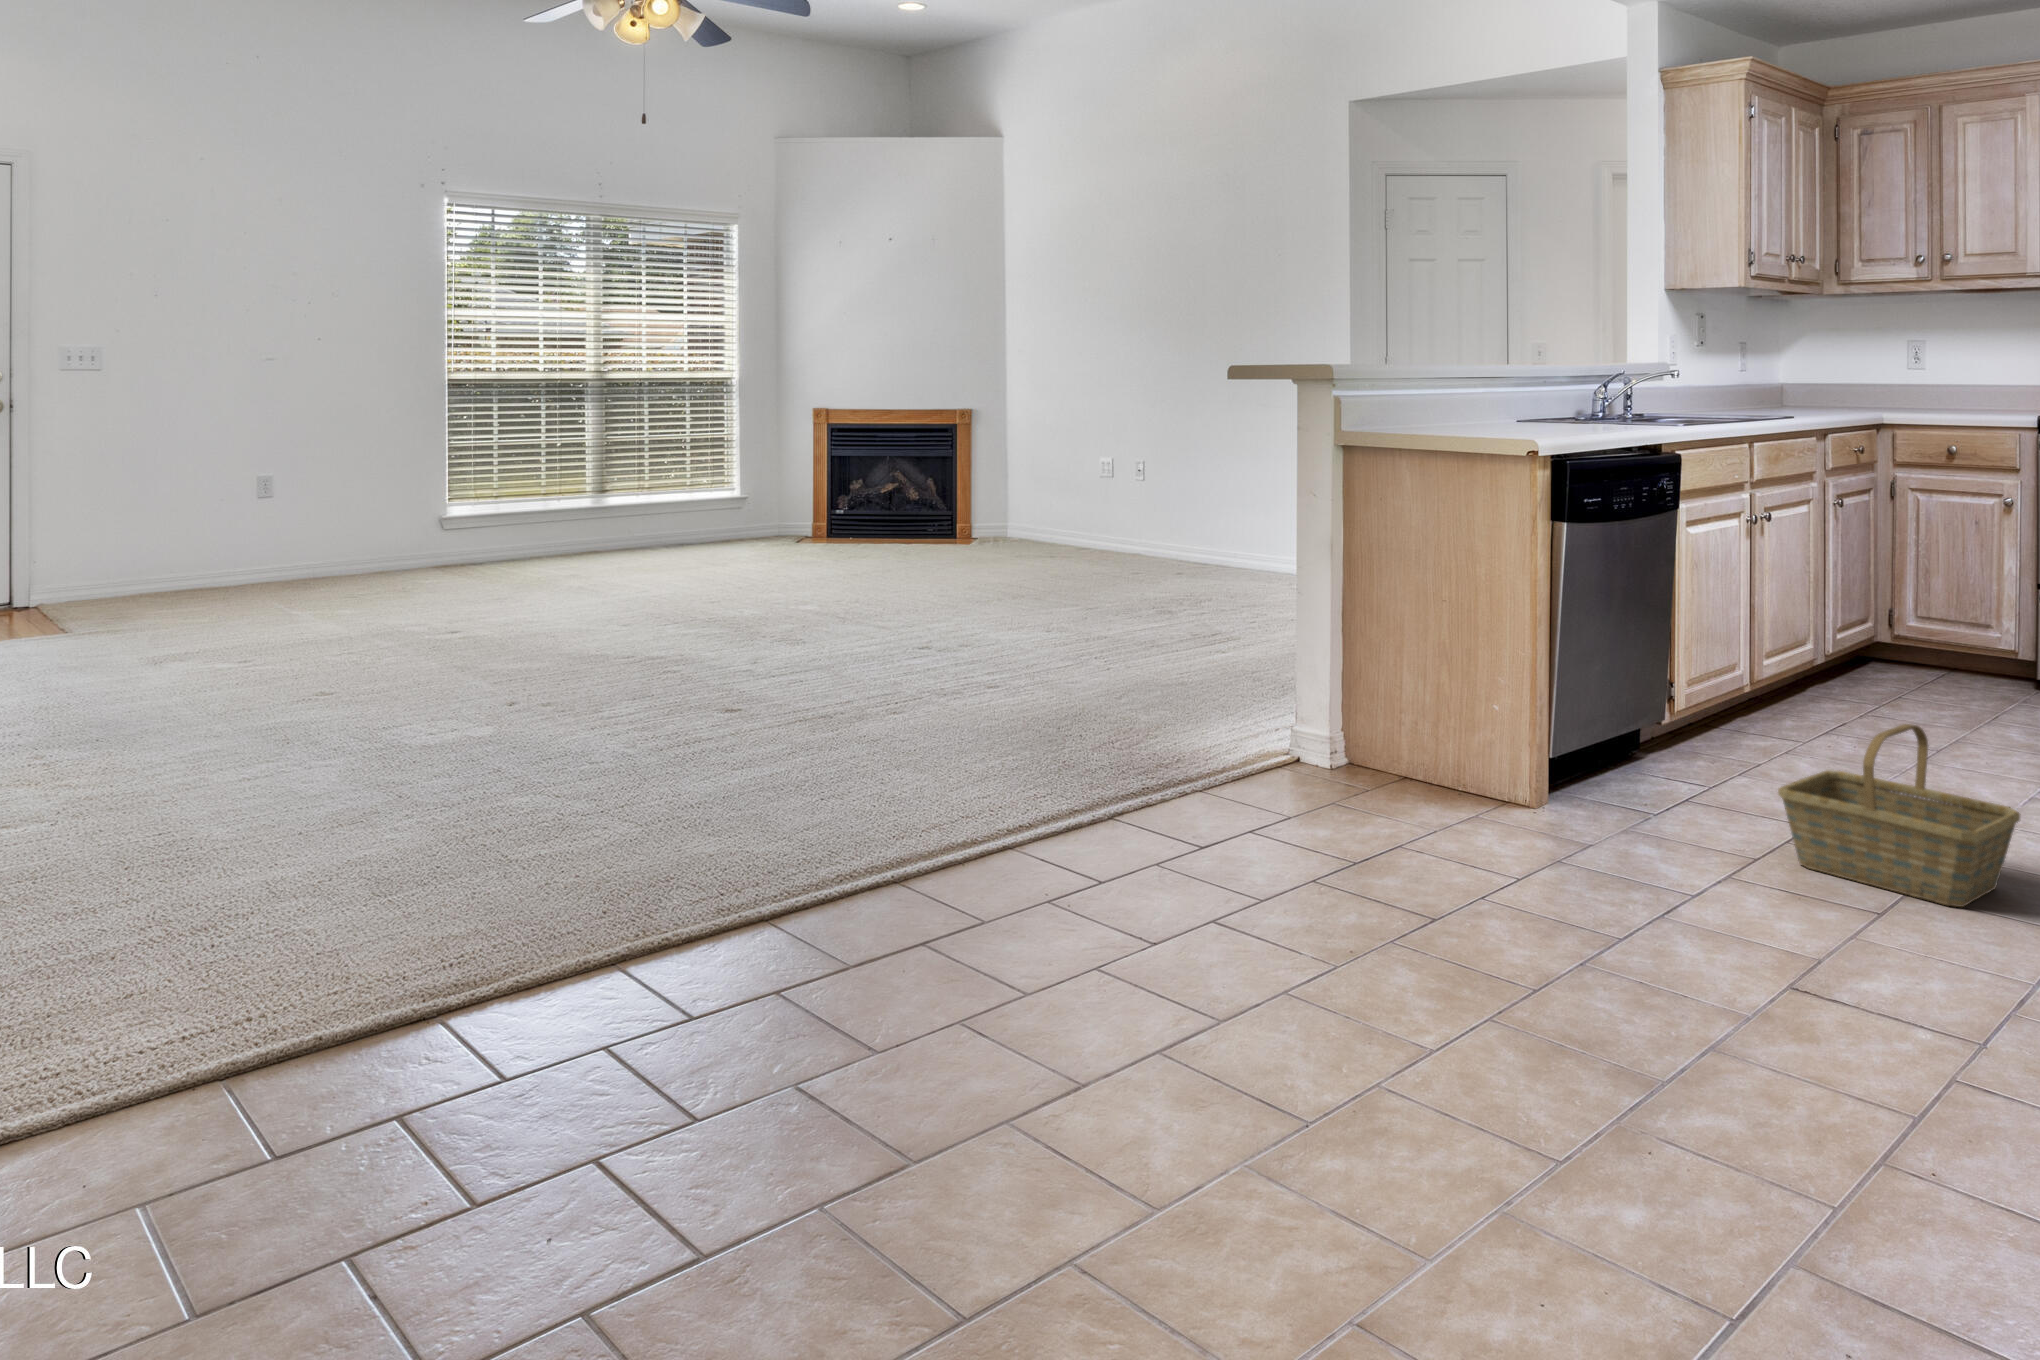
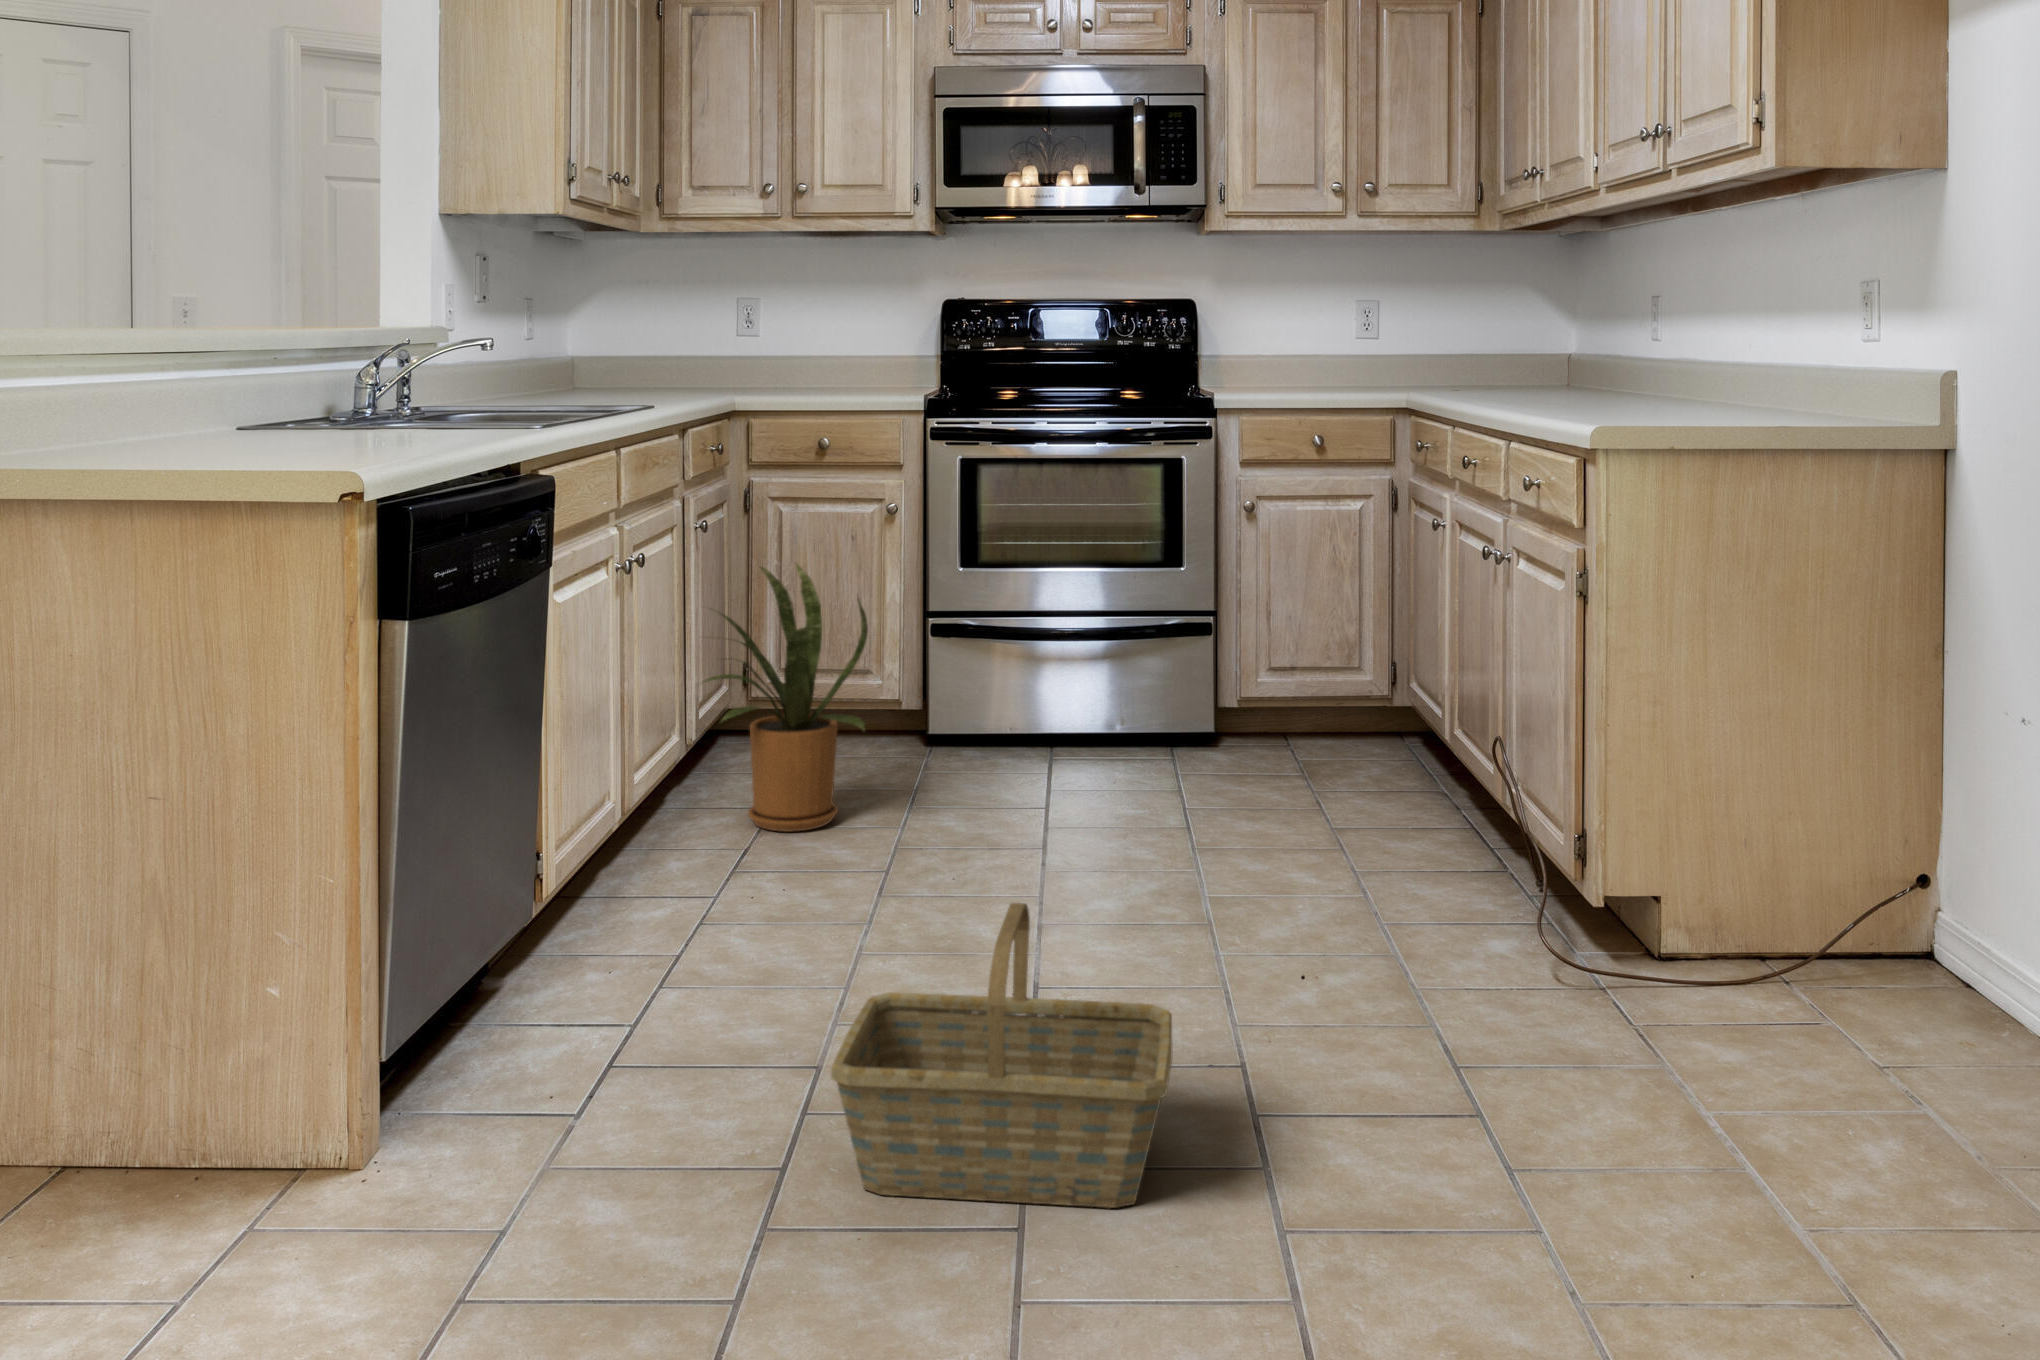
house plant: none [1809,533,1942,721] -> present [702,565,868,832]

